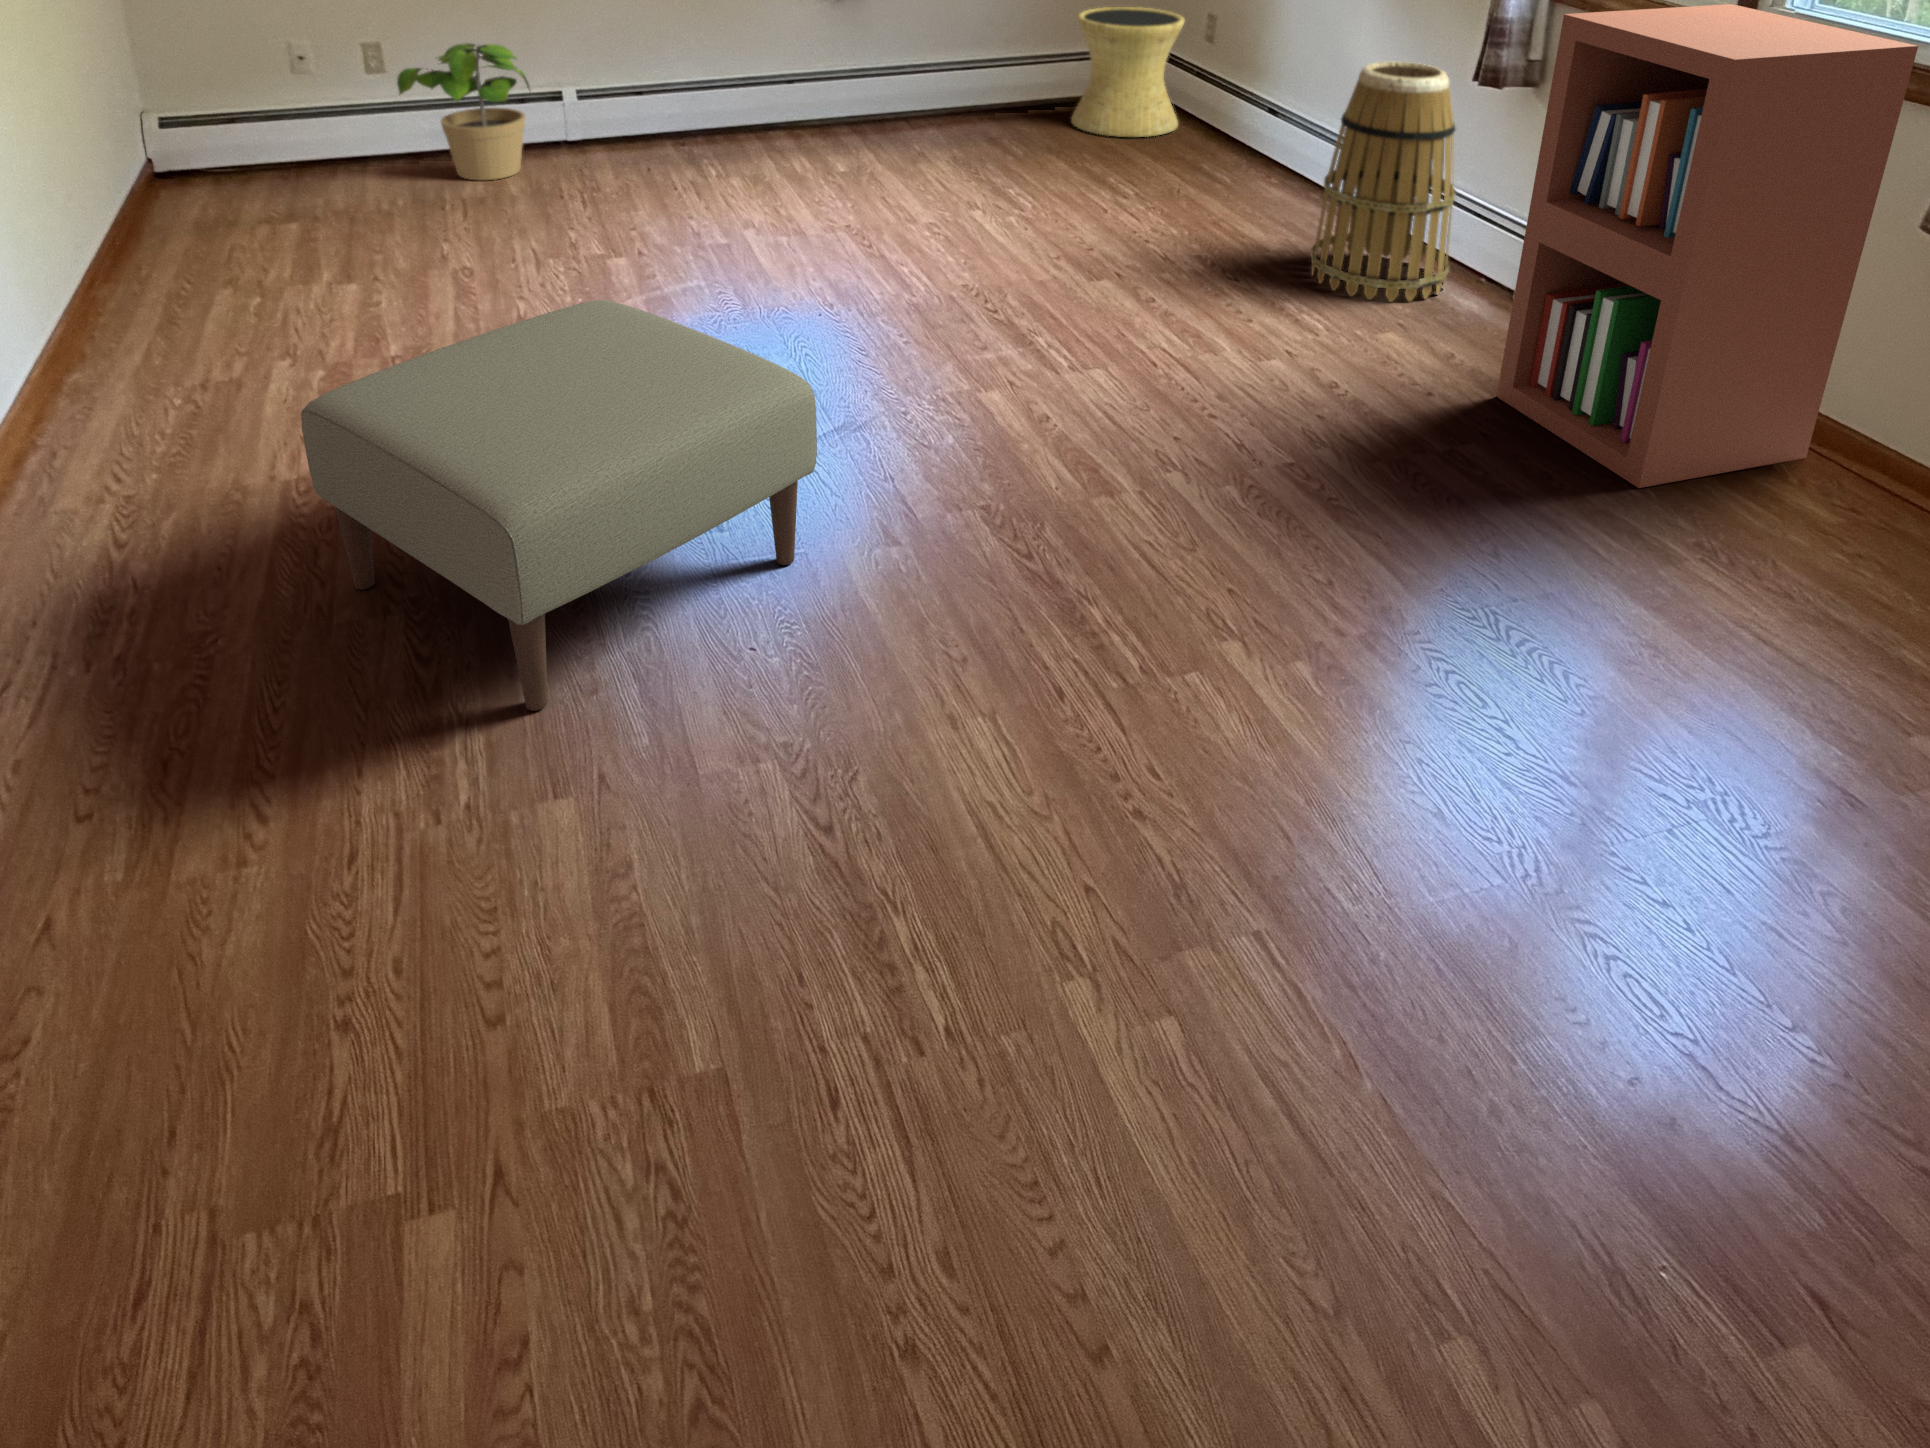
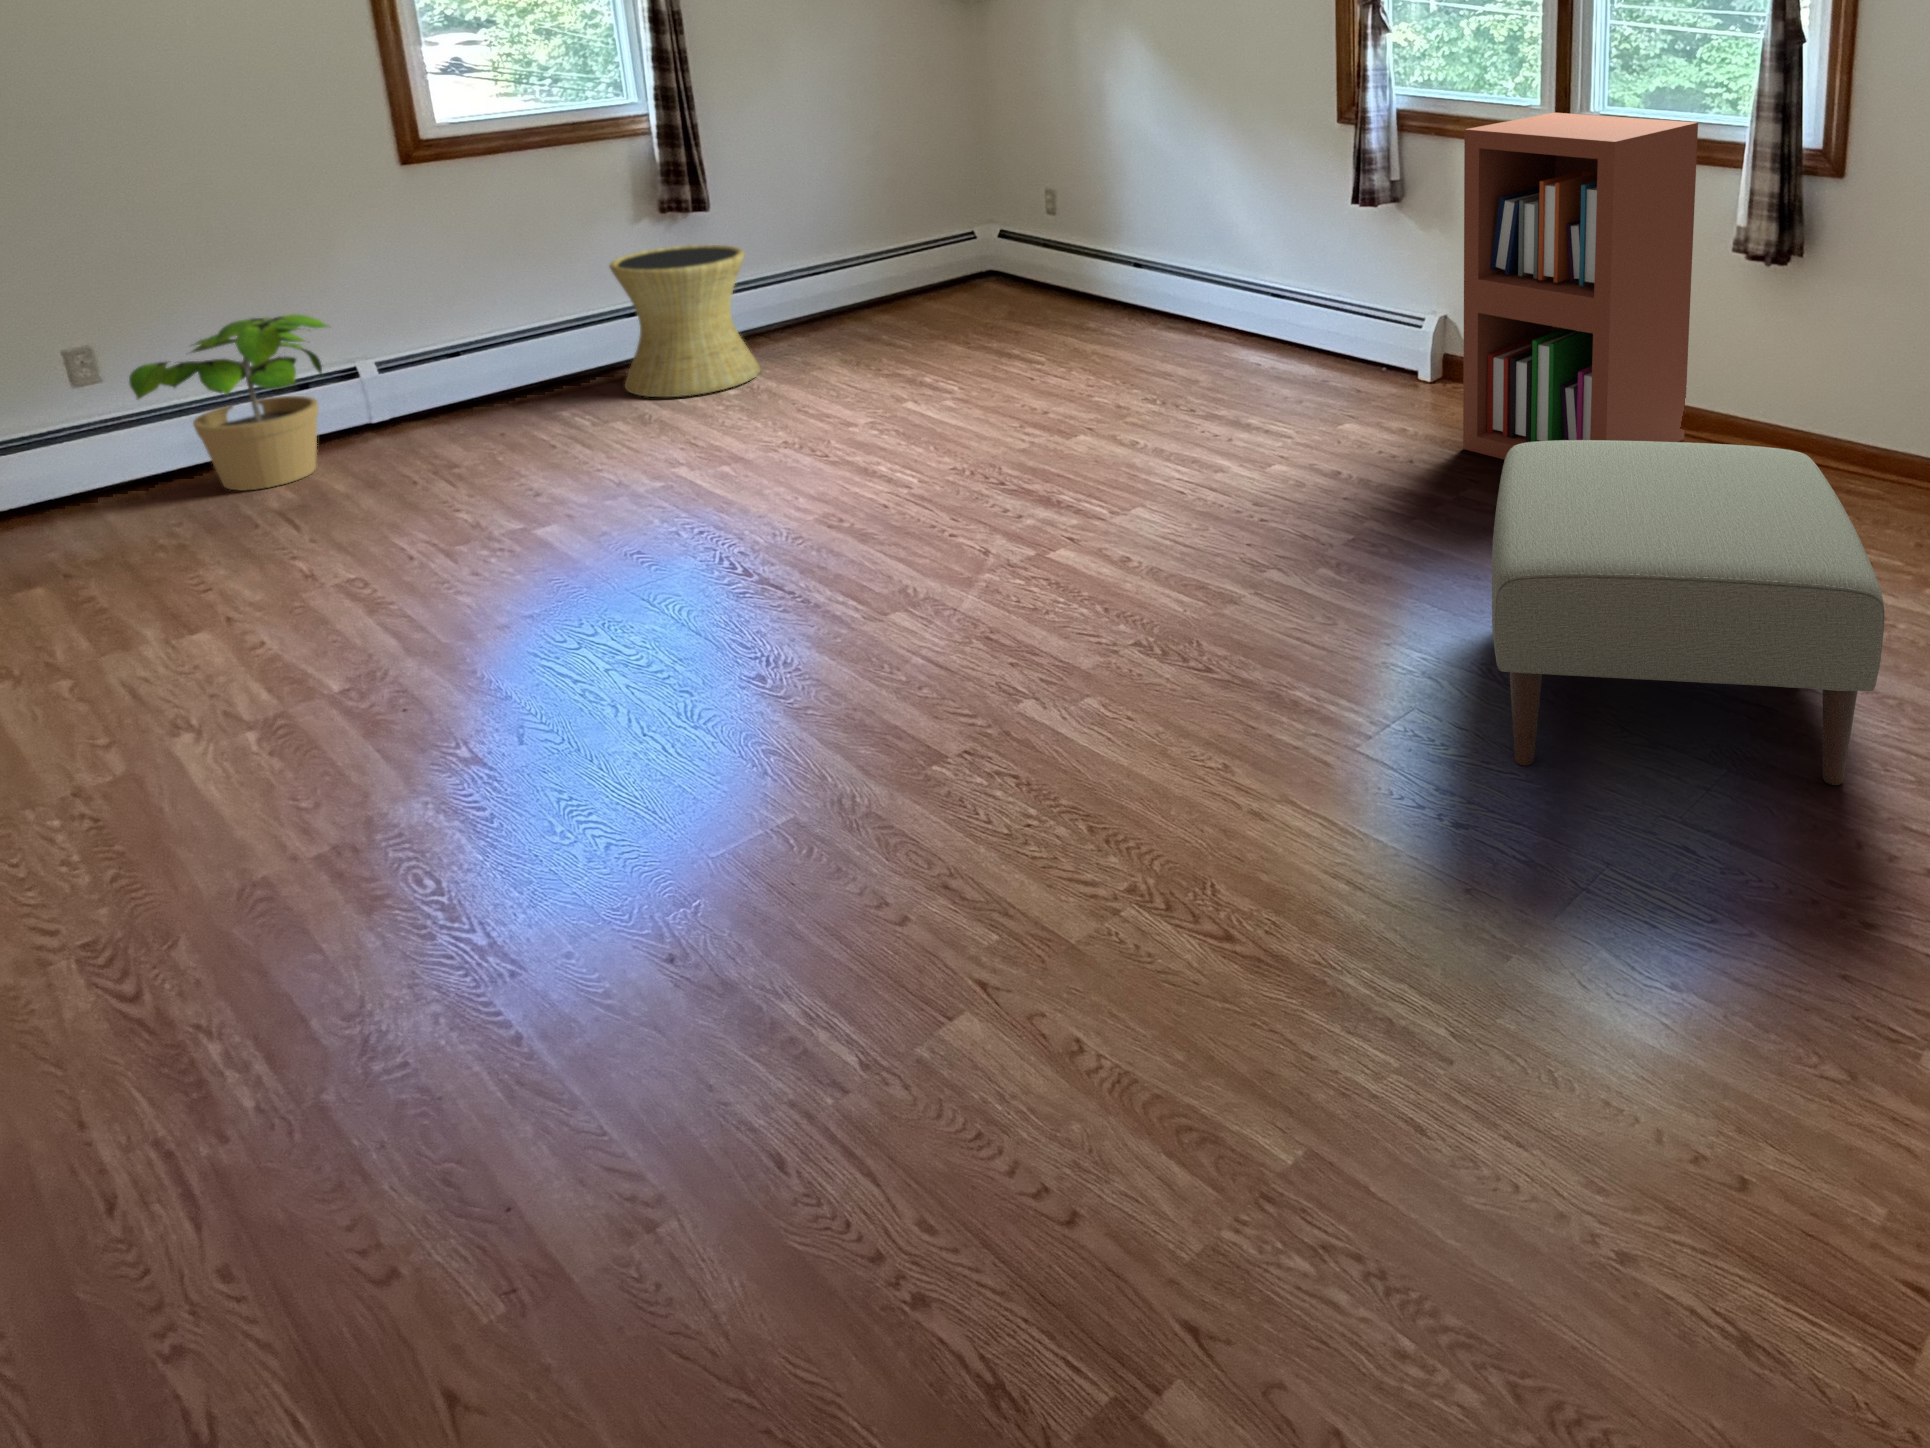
side table: present [1071,7,1184,137] -> present [610,245,760,397]
basket: present [1311,62,1456,302] -> none [1247,196,1364,403]
ottoman: present [301,300,817,711] -> present [1492,440,1884,785]

